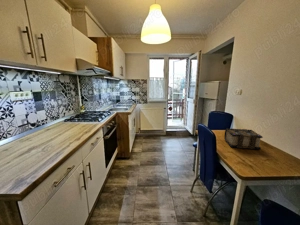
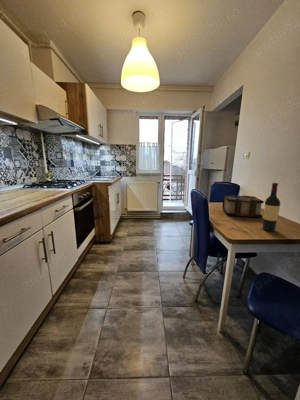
wine bottle: none [267,127,284,168] -> present [262,183,280,231]

